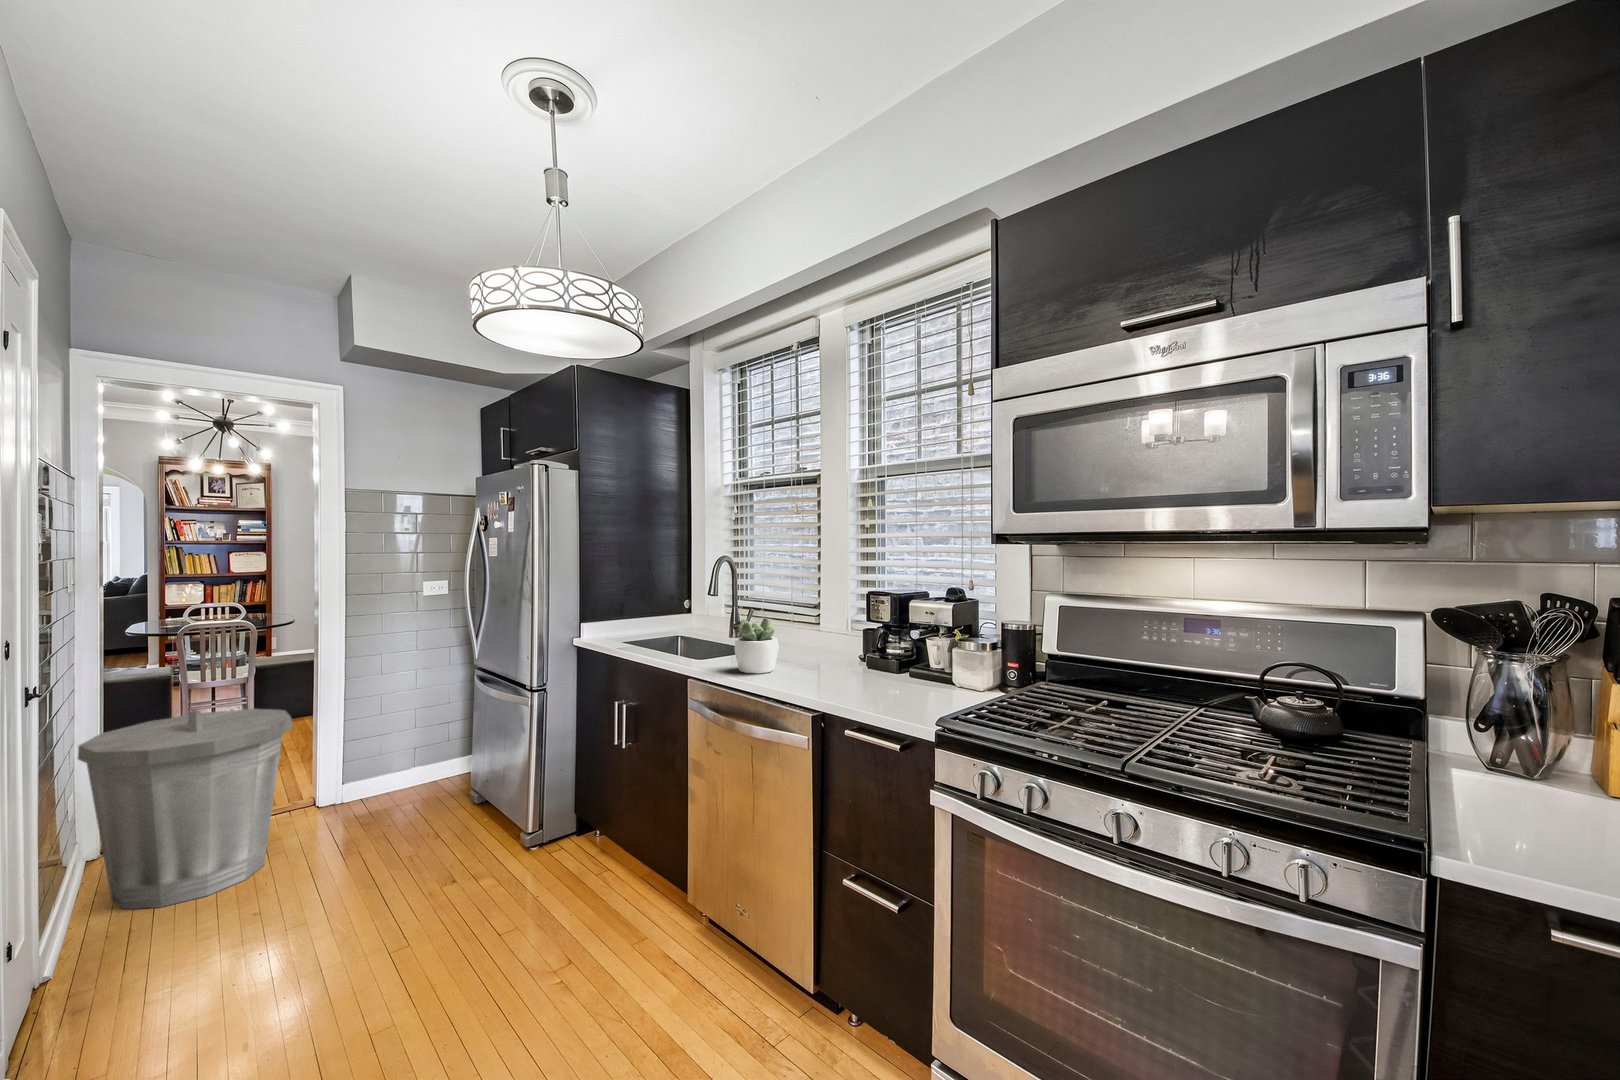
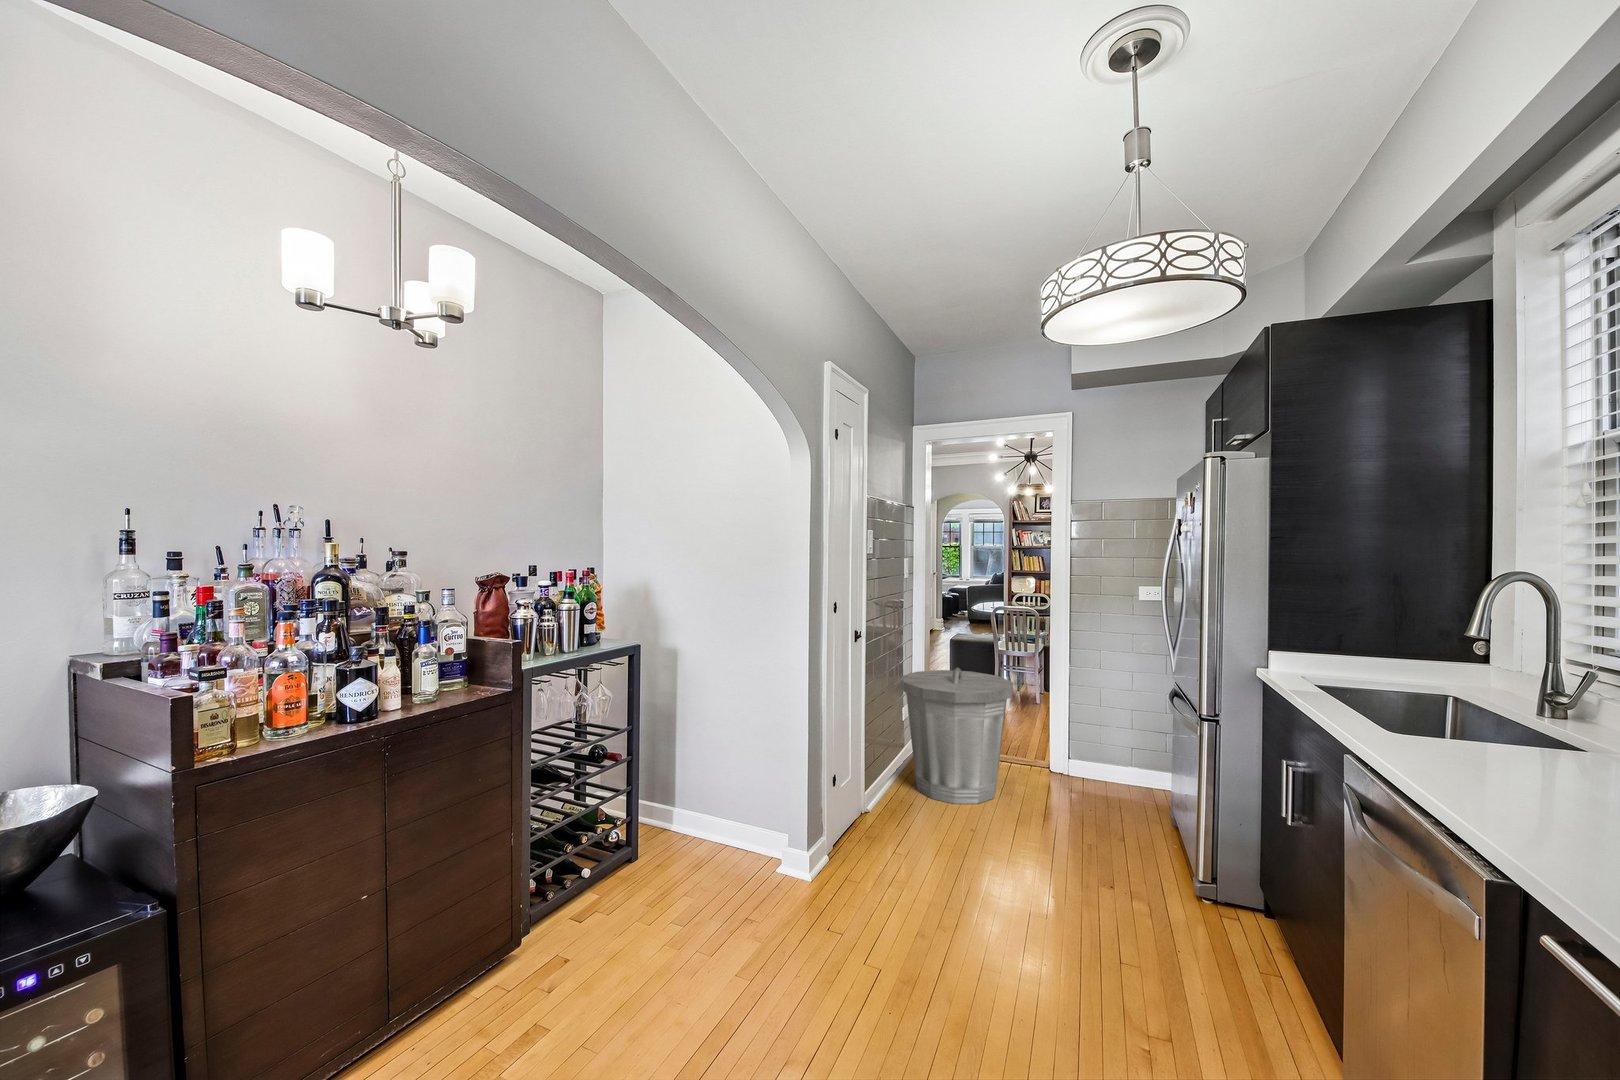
succulent plant: present [734,618,779,673] -> none [1438,685,1555,792]

